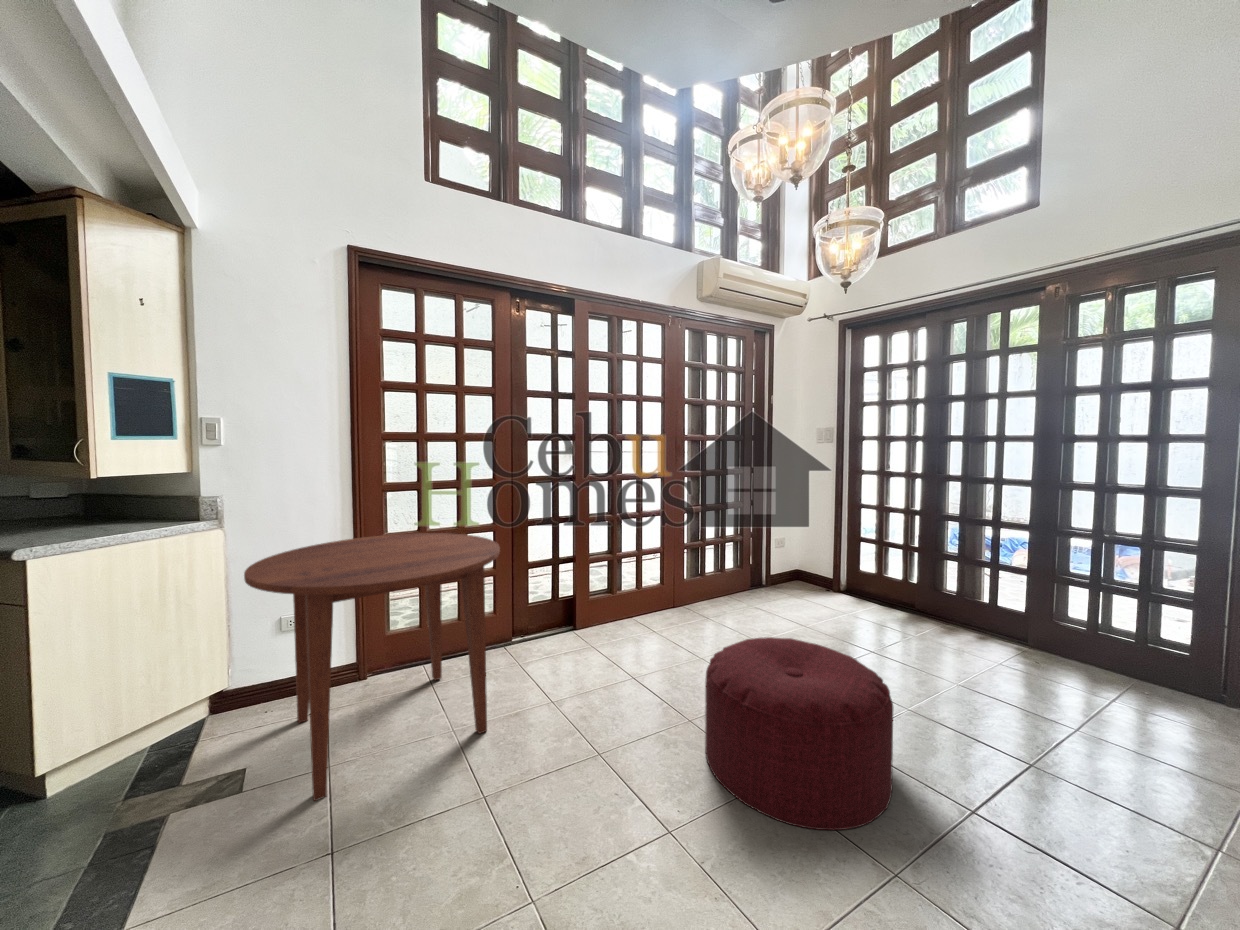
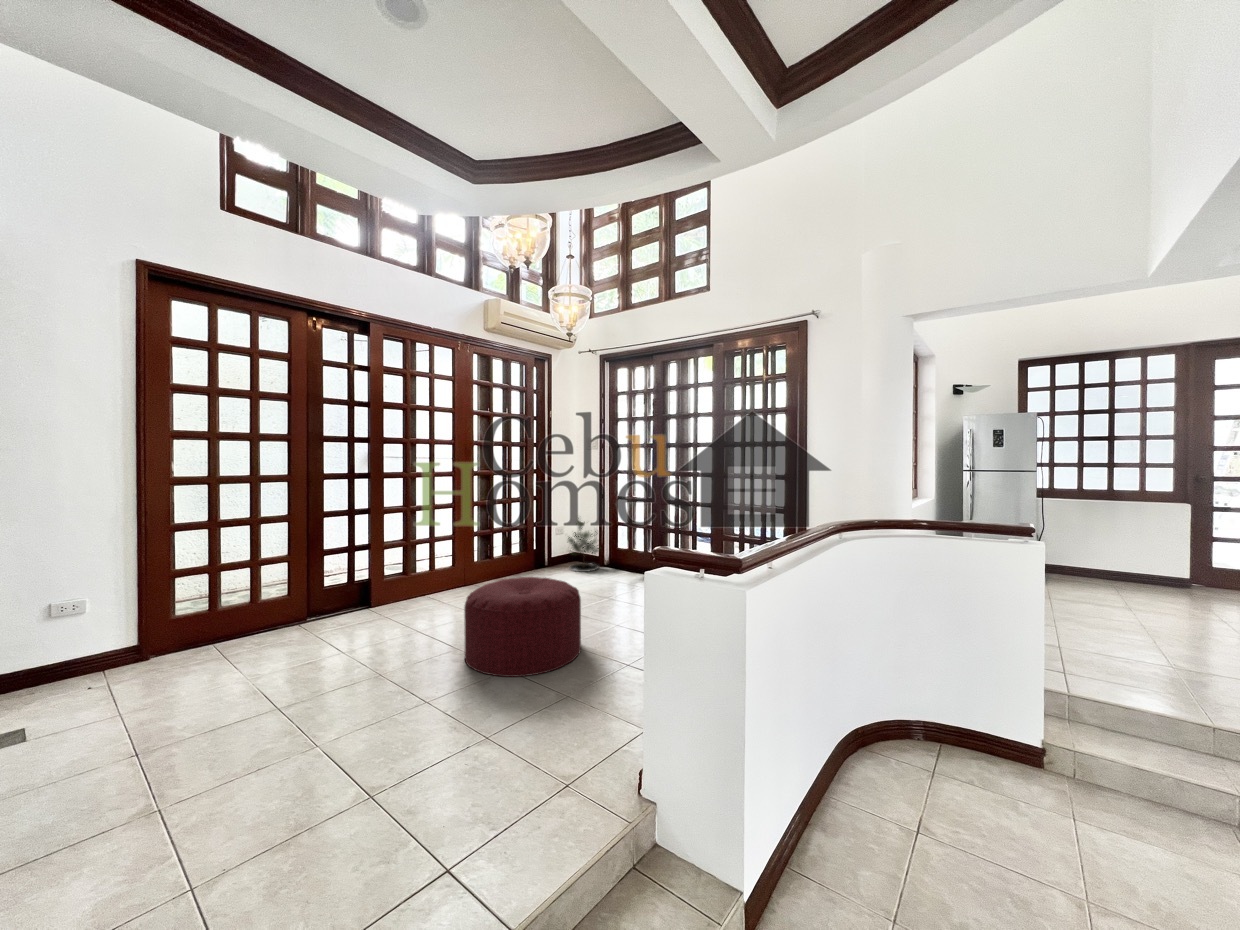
potted tree: none [794,528,844,604] -> present [568,518,600,572]
dining table: present [244,533,500,801] -> none [32,520,296,730]

